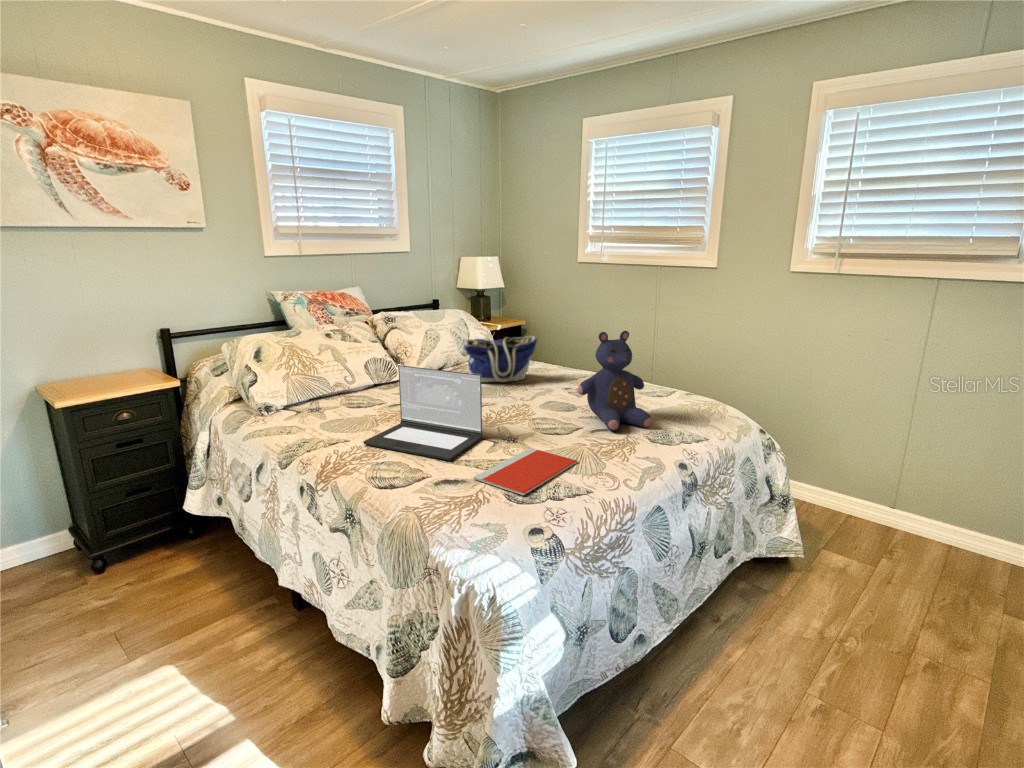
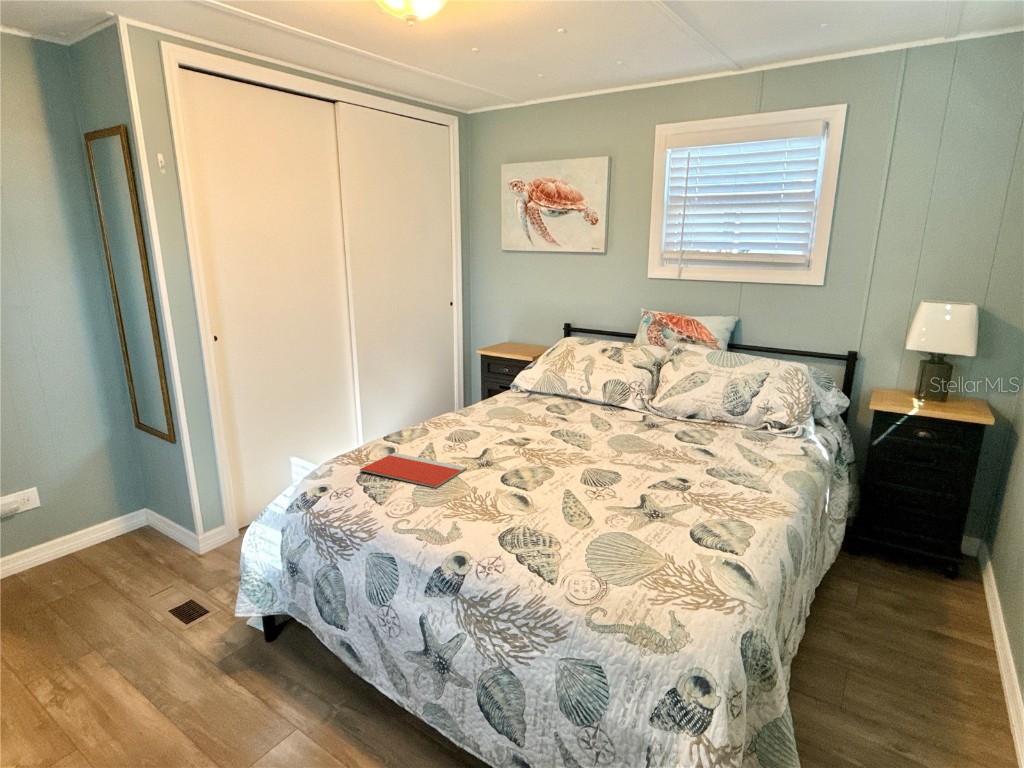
teddy bear: present [577,331,651,431] -> none [528,382,628,521]
tote bag: present [463,336,537,382] -> none [653,380,738,453]
laptop: present [363,365,482,461] -> none [430,371,511,451]

